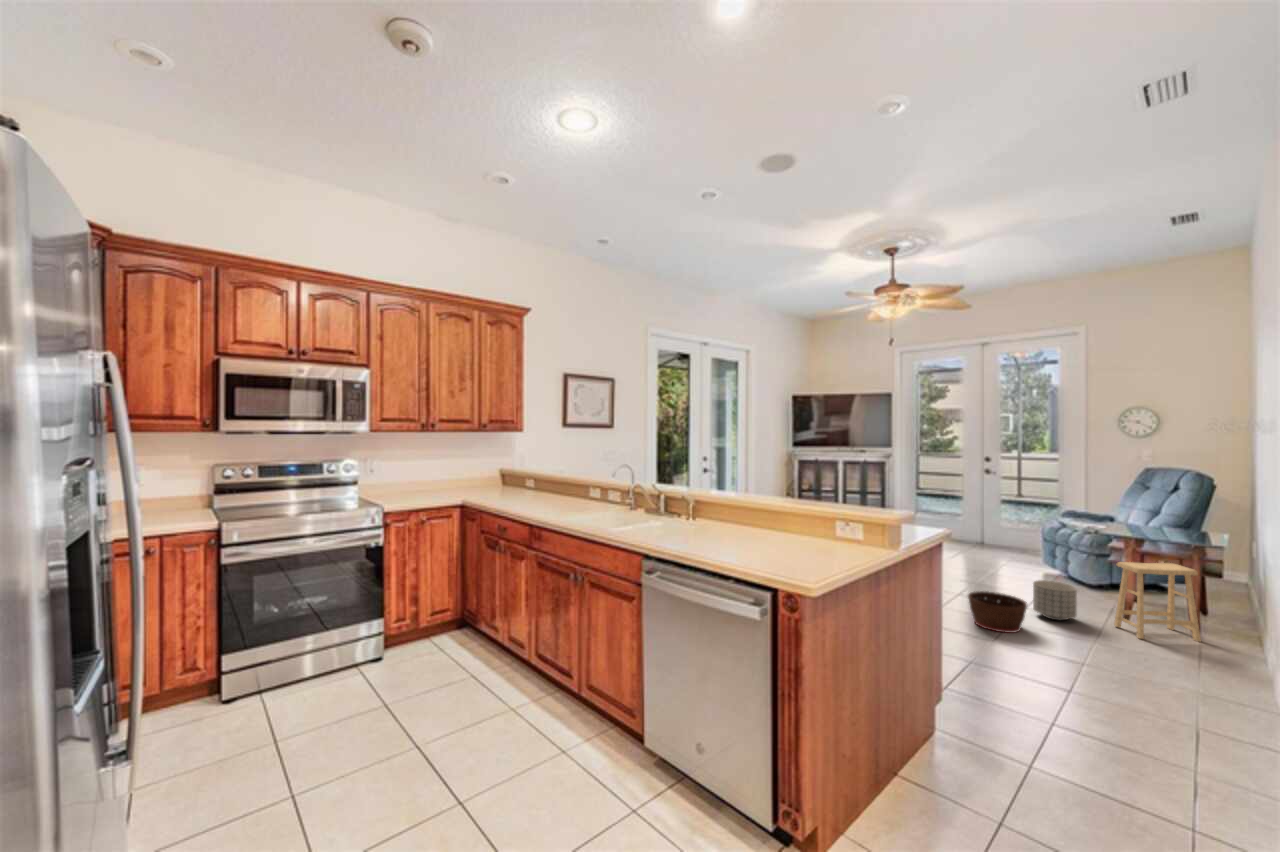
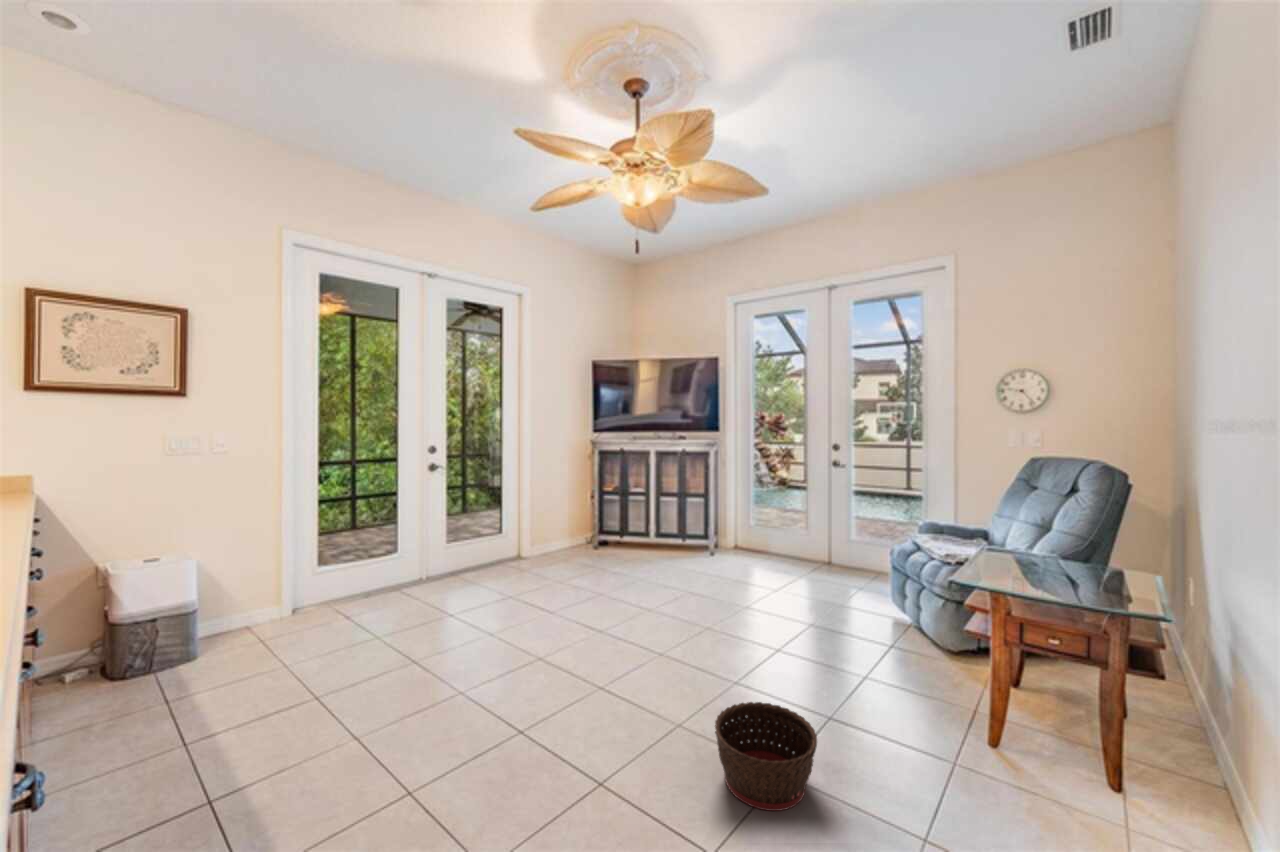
footstool: present [1114,562,1201,642] -> none [978,646,1137,818]
planter: present [1033,580,1077,620] -> none [843,669,915,757]

